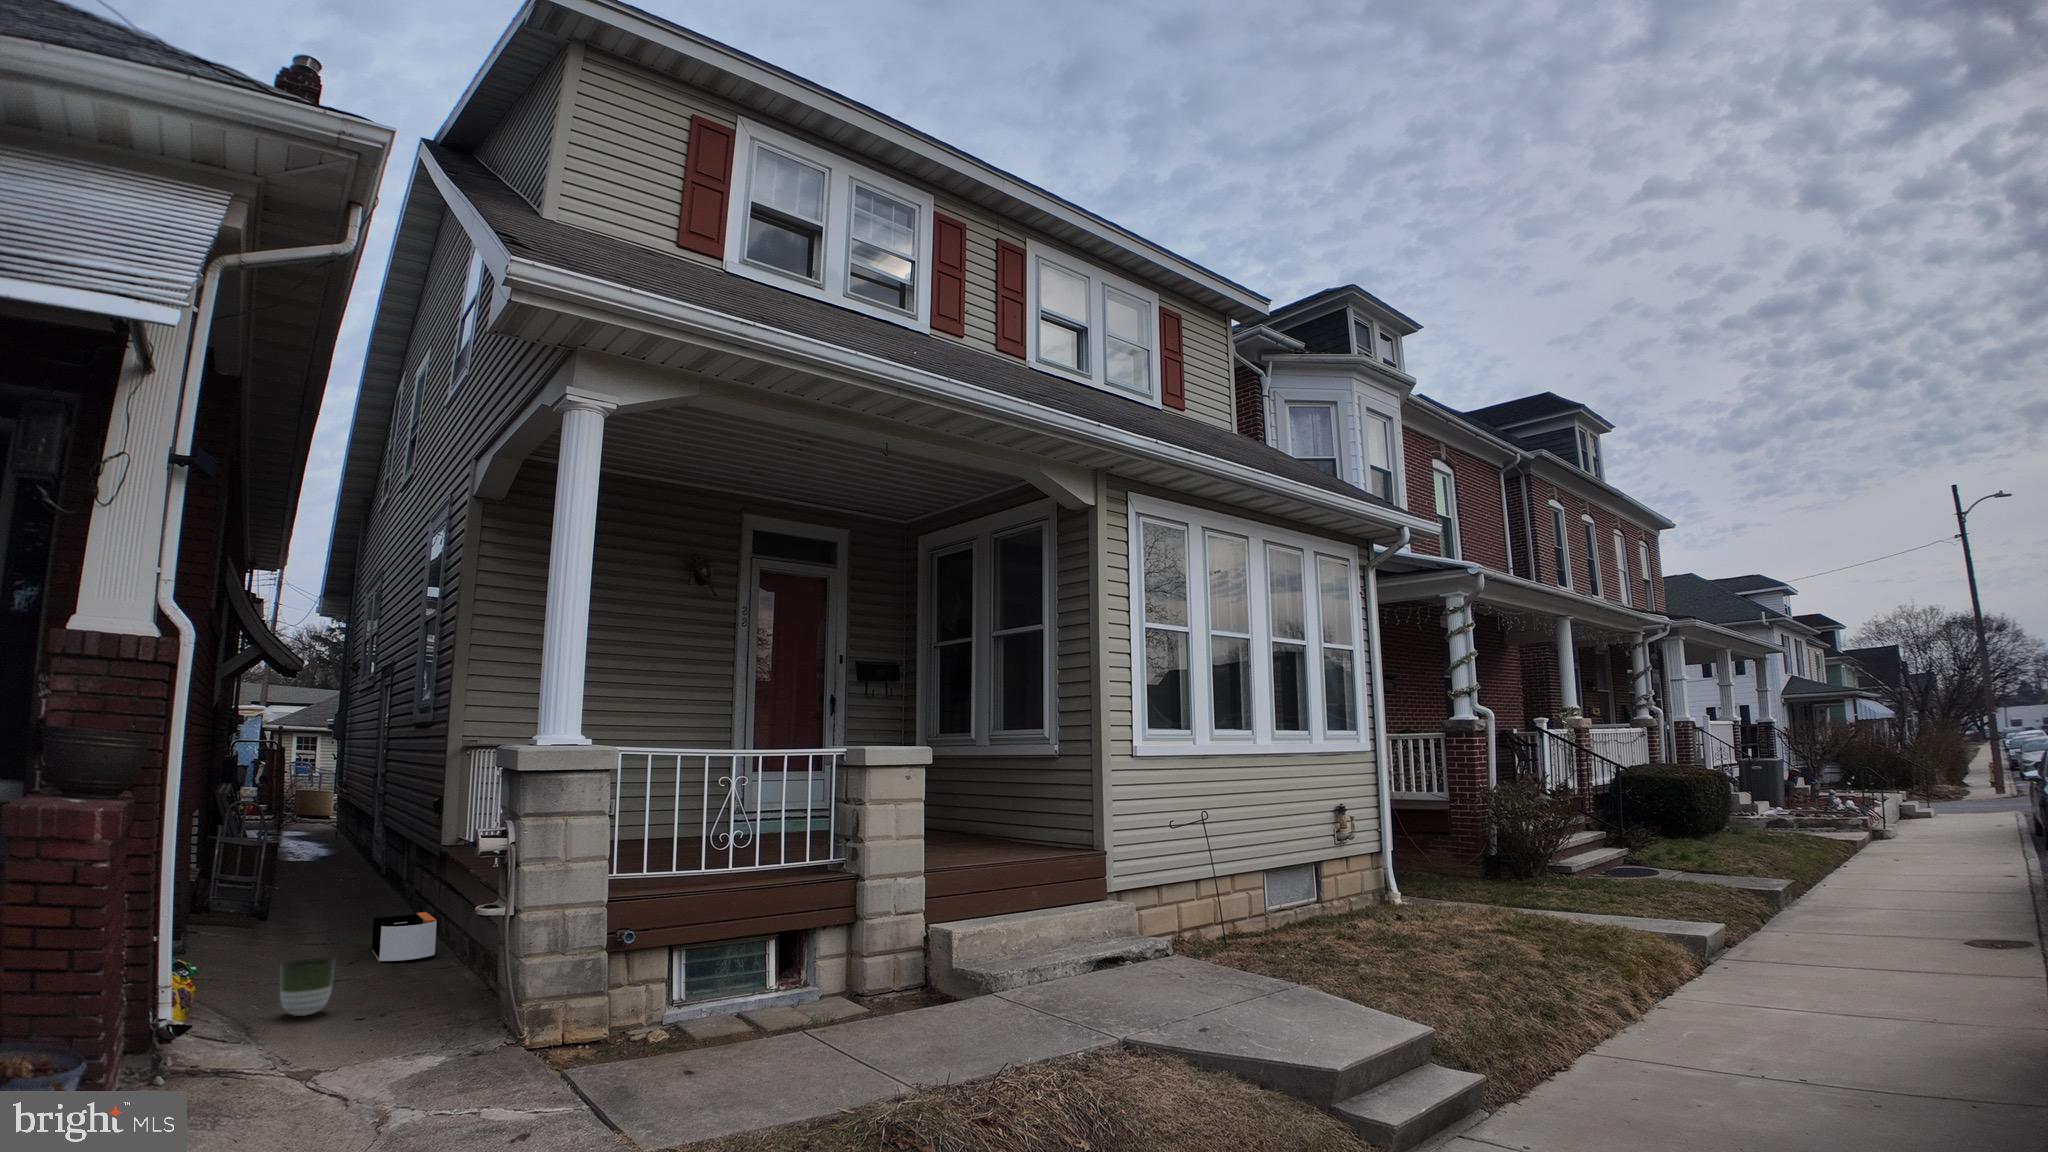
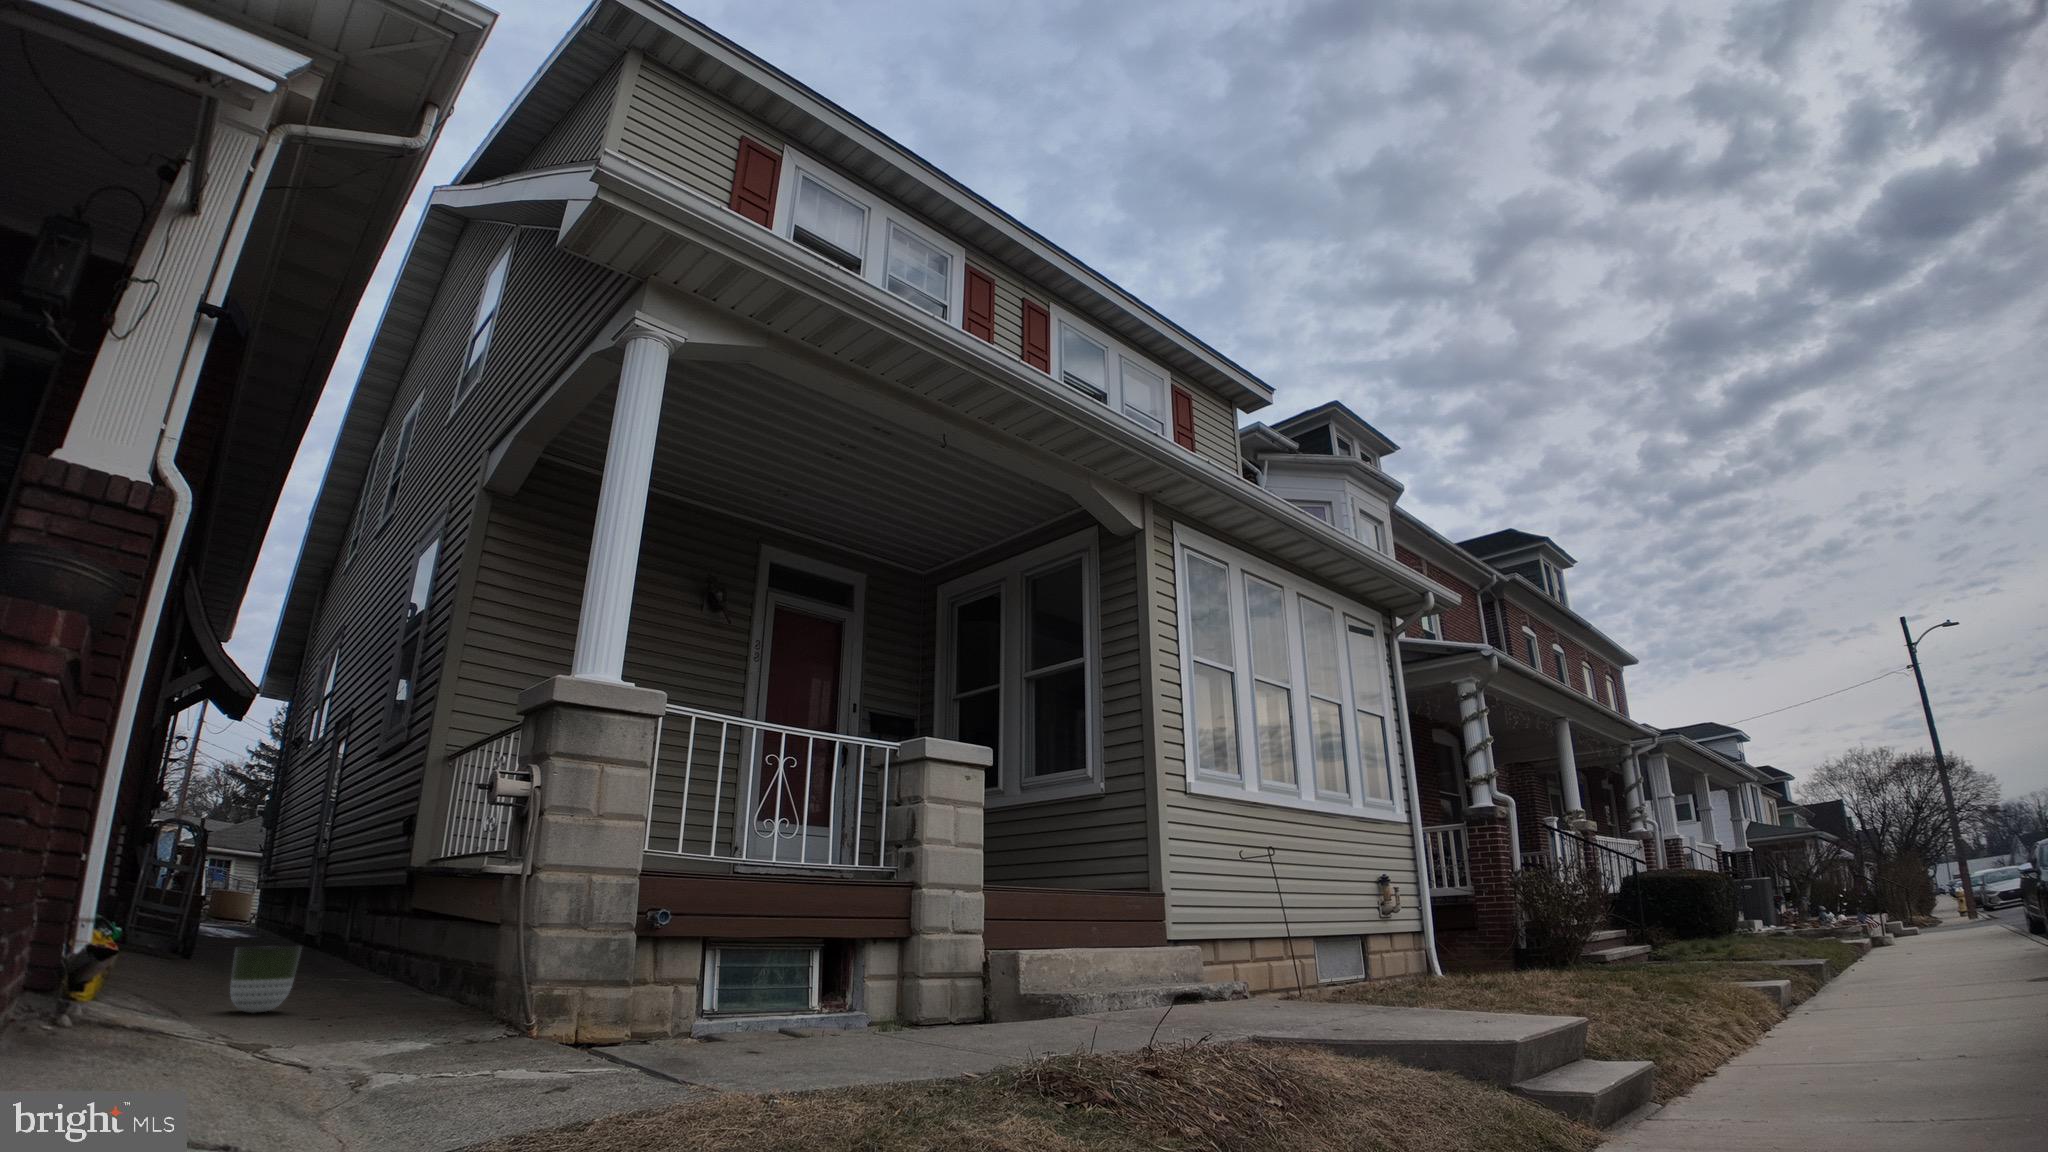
storage bin: present [372,912,437,962] -> none [324,940,408,986]

